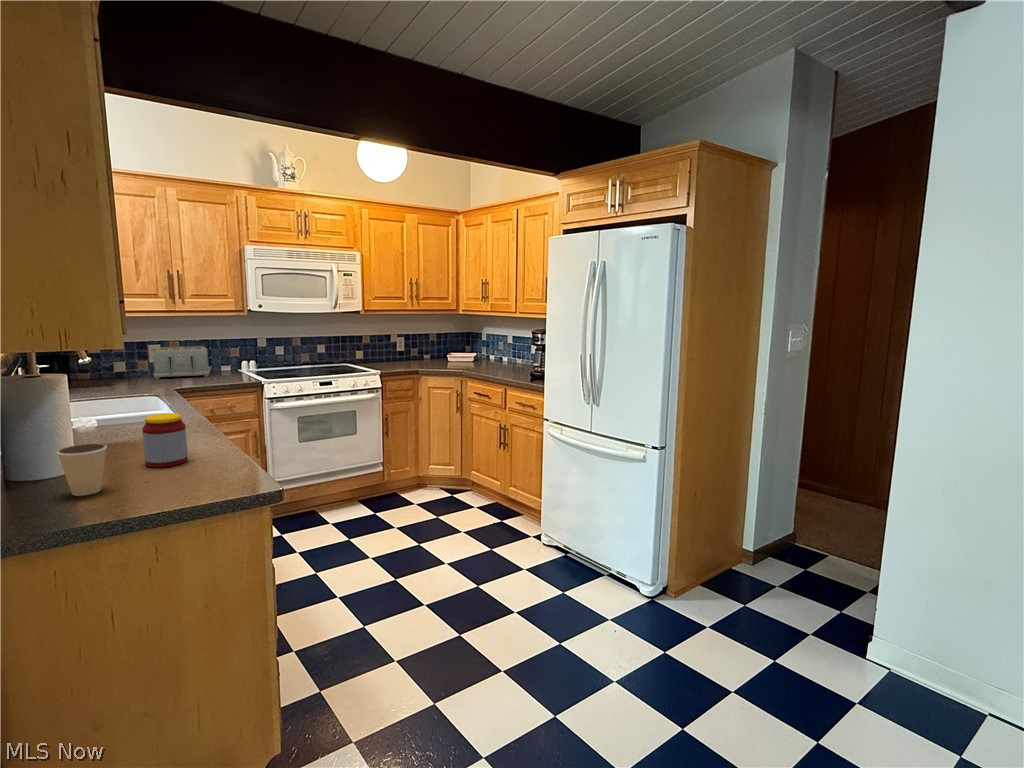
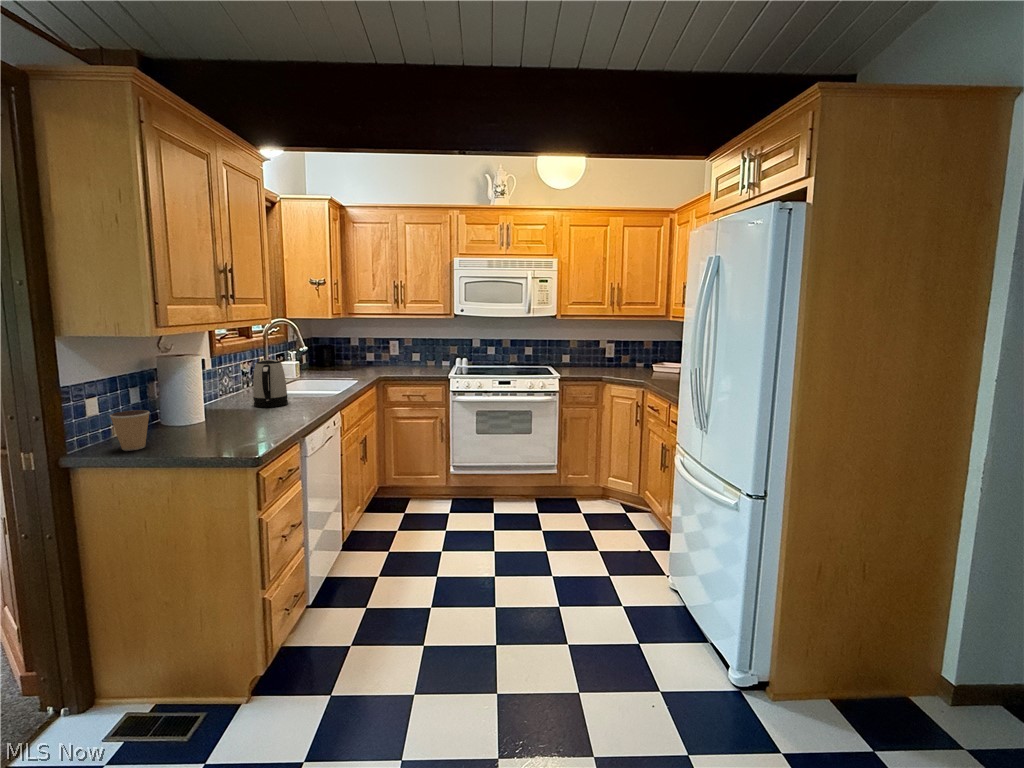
toaster: present [153,346,210,379] -> none [388,343,437,369]
kettle: none [98,374,146,435] -> present [253,360,288,407]
jar: present [142,413,188,467] -> none [206,393,244,438]

